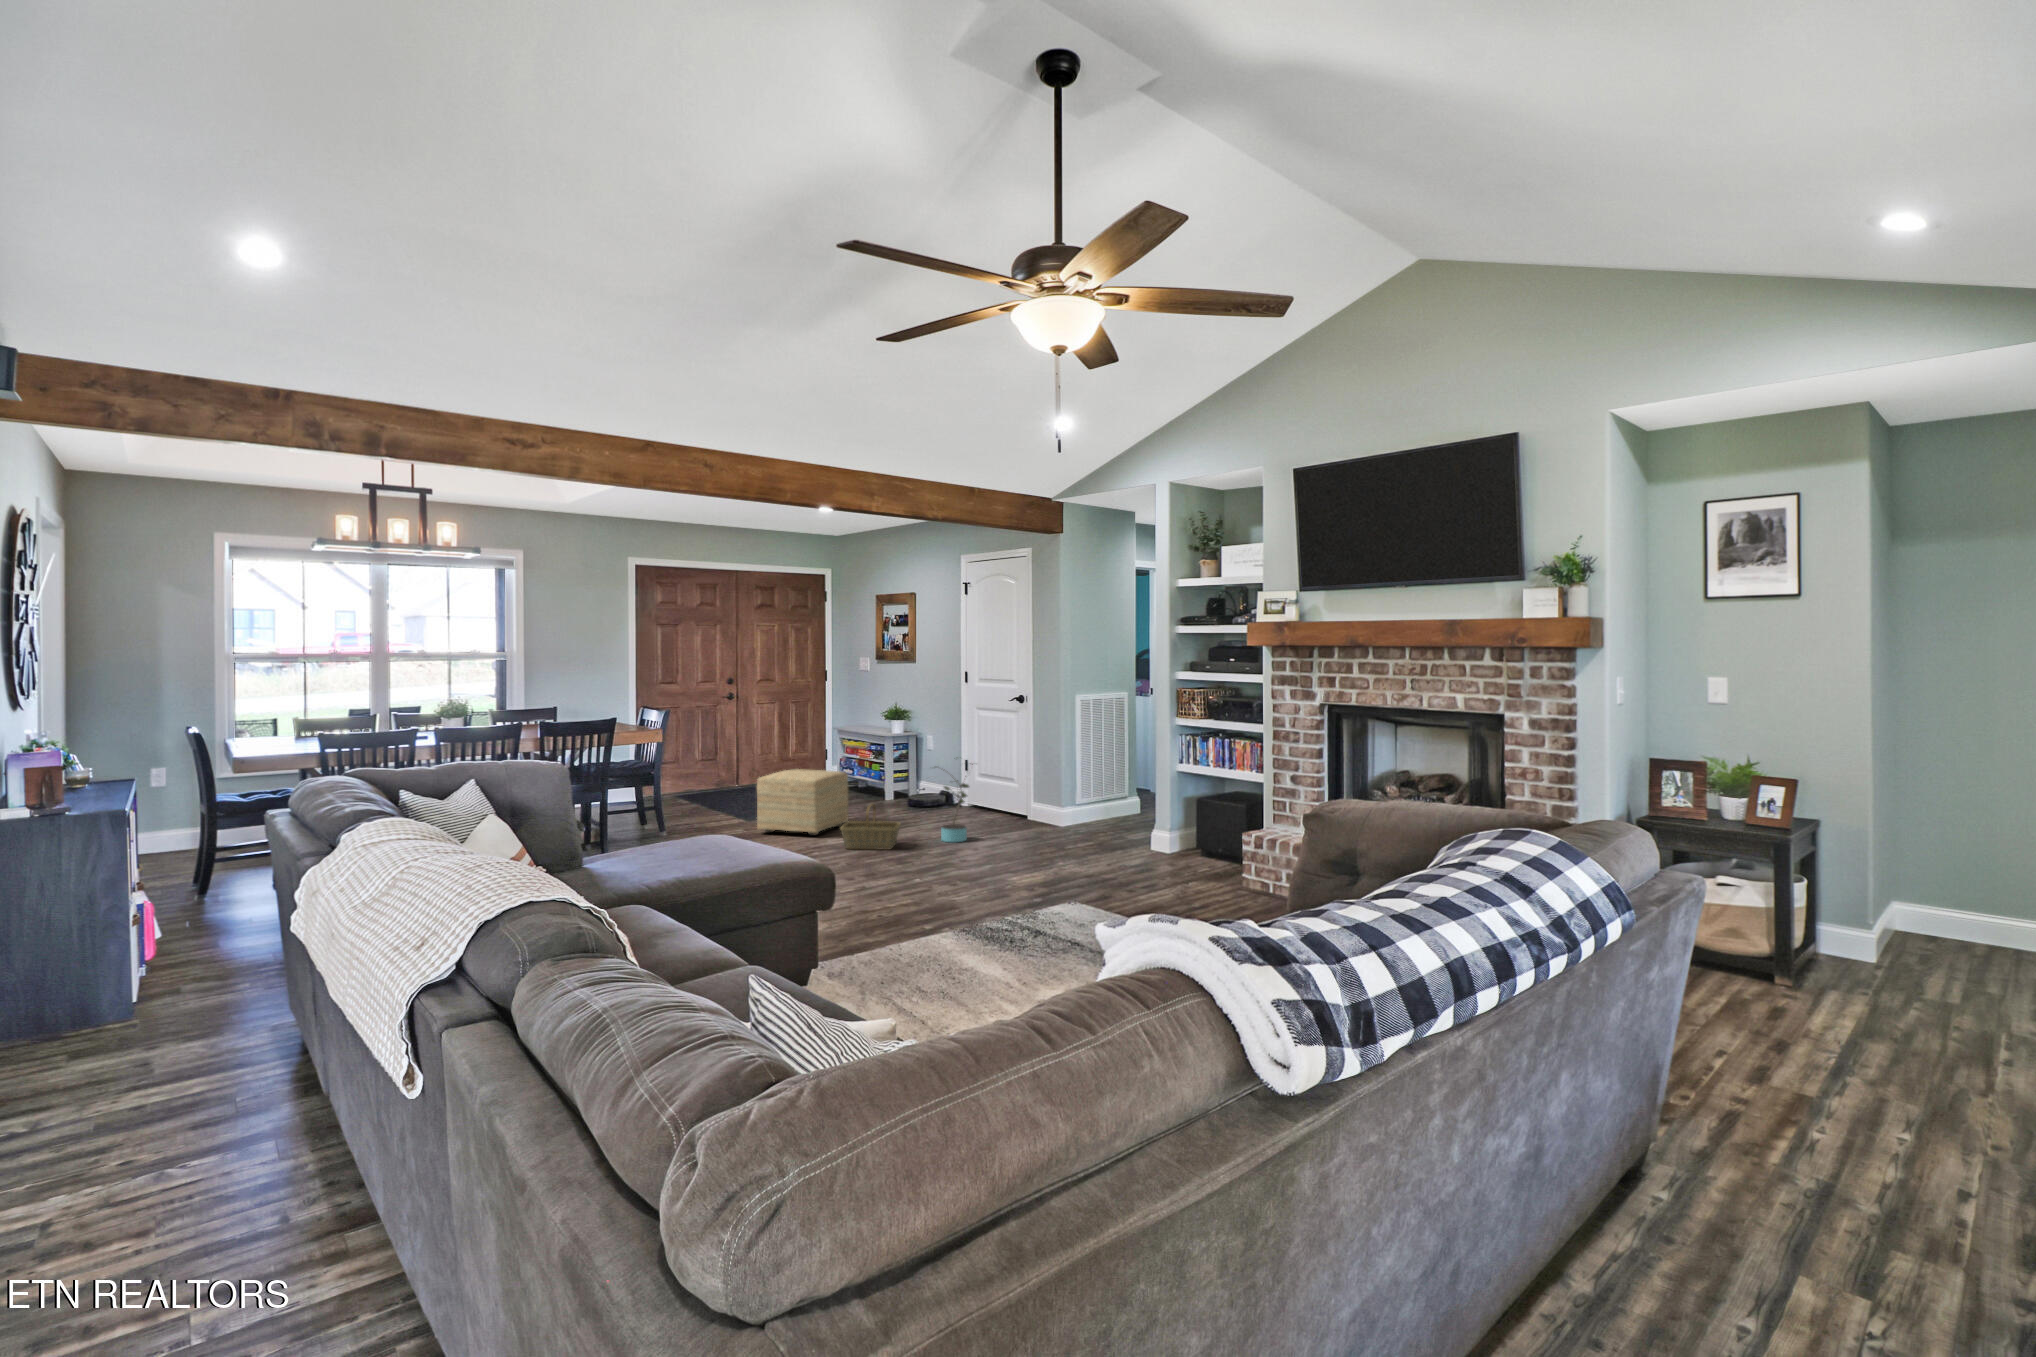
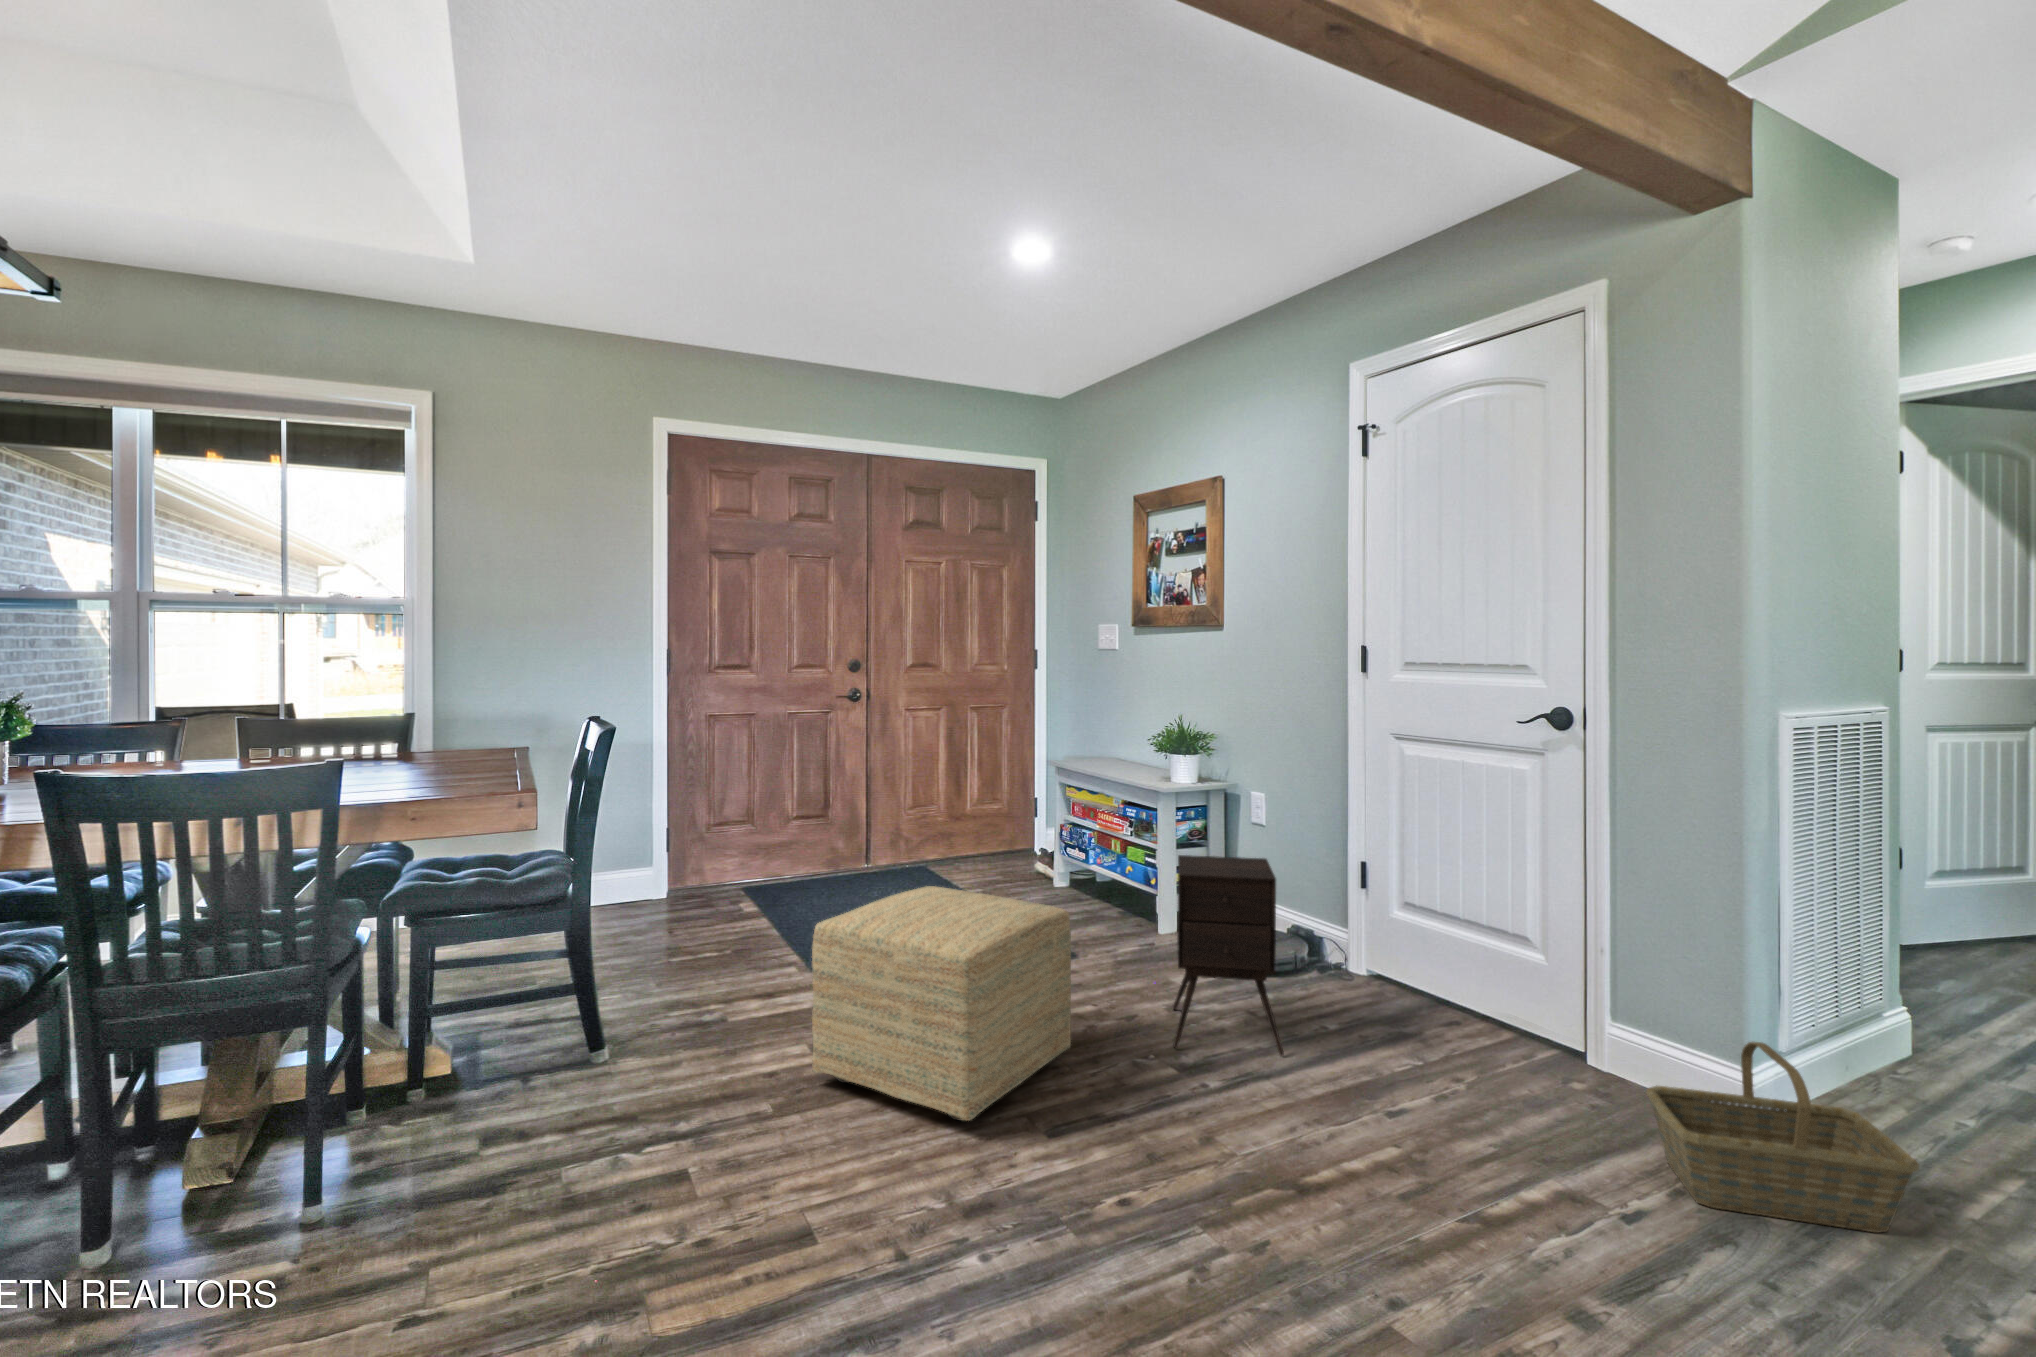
side table: none [886,756,925,822] -> present [1173,855,1284,1056]
potted plant: present [941,764,973,842] -> none [1353,914,1546,1249]
basket: present [840,803,901,850] -> present [1647,1042,1919,1233]

